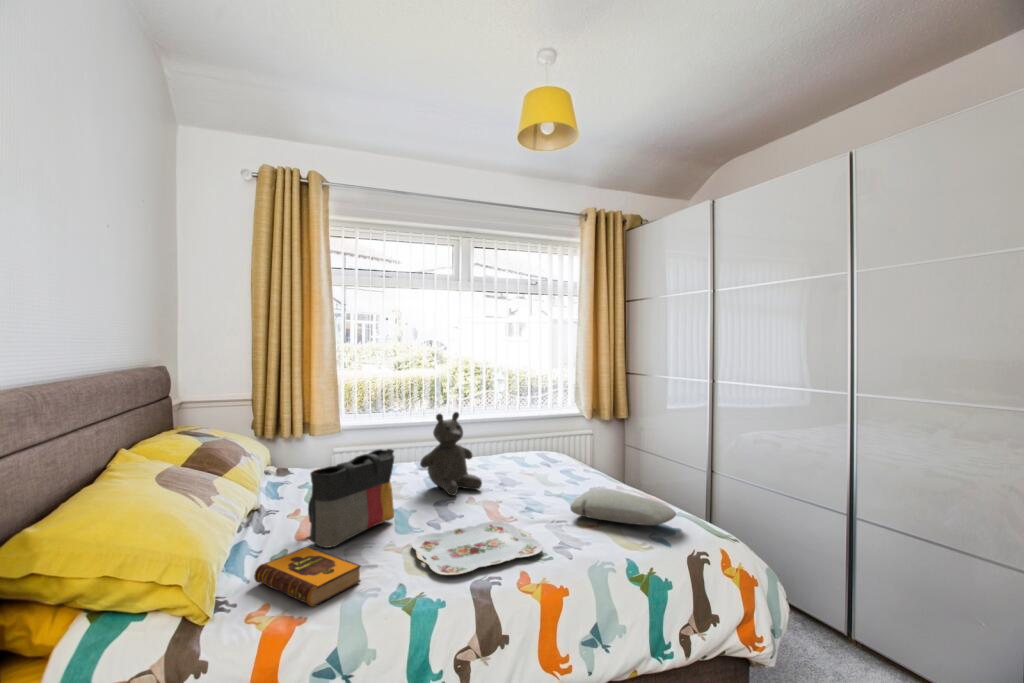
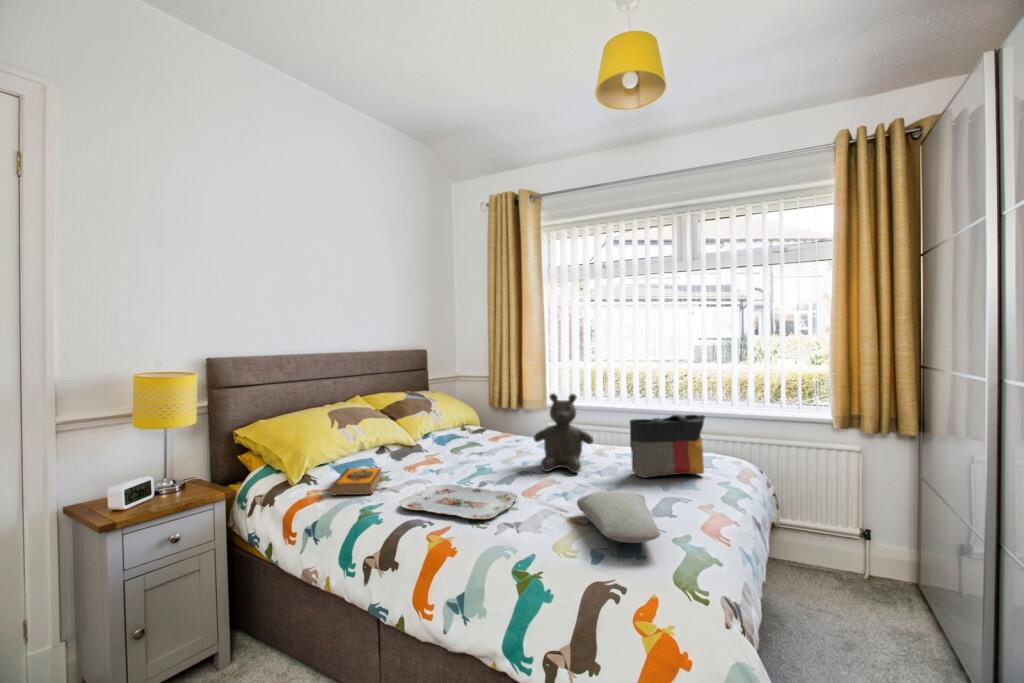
tote bag: present [308,449,394,548] -> present [630,415,705,478]

